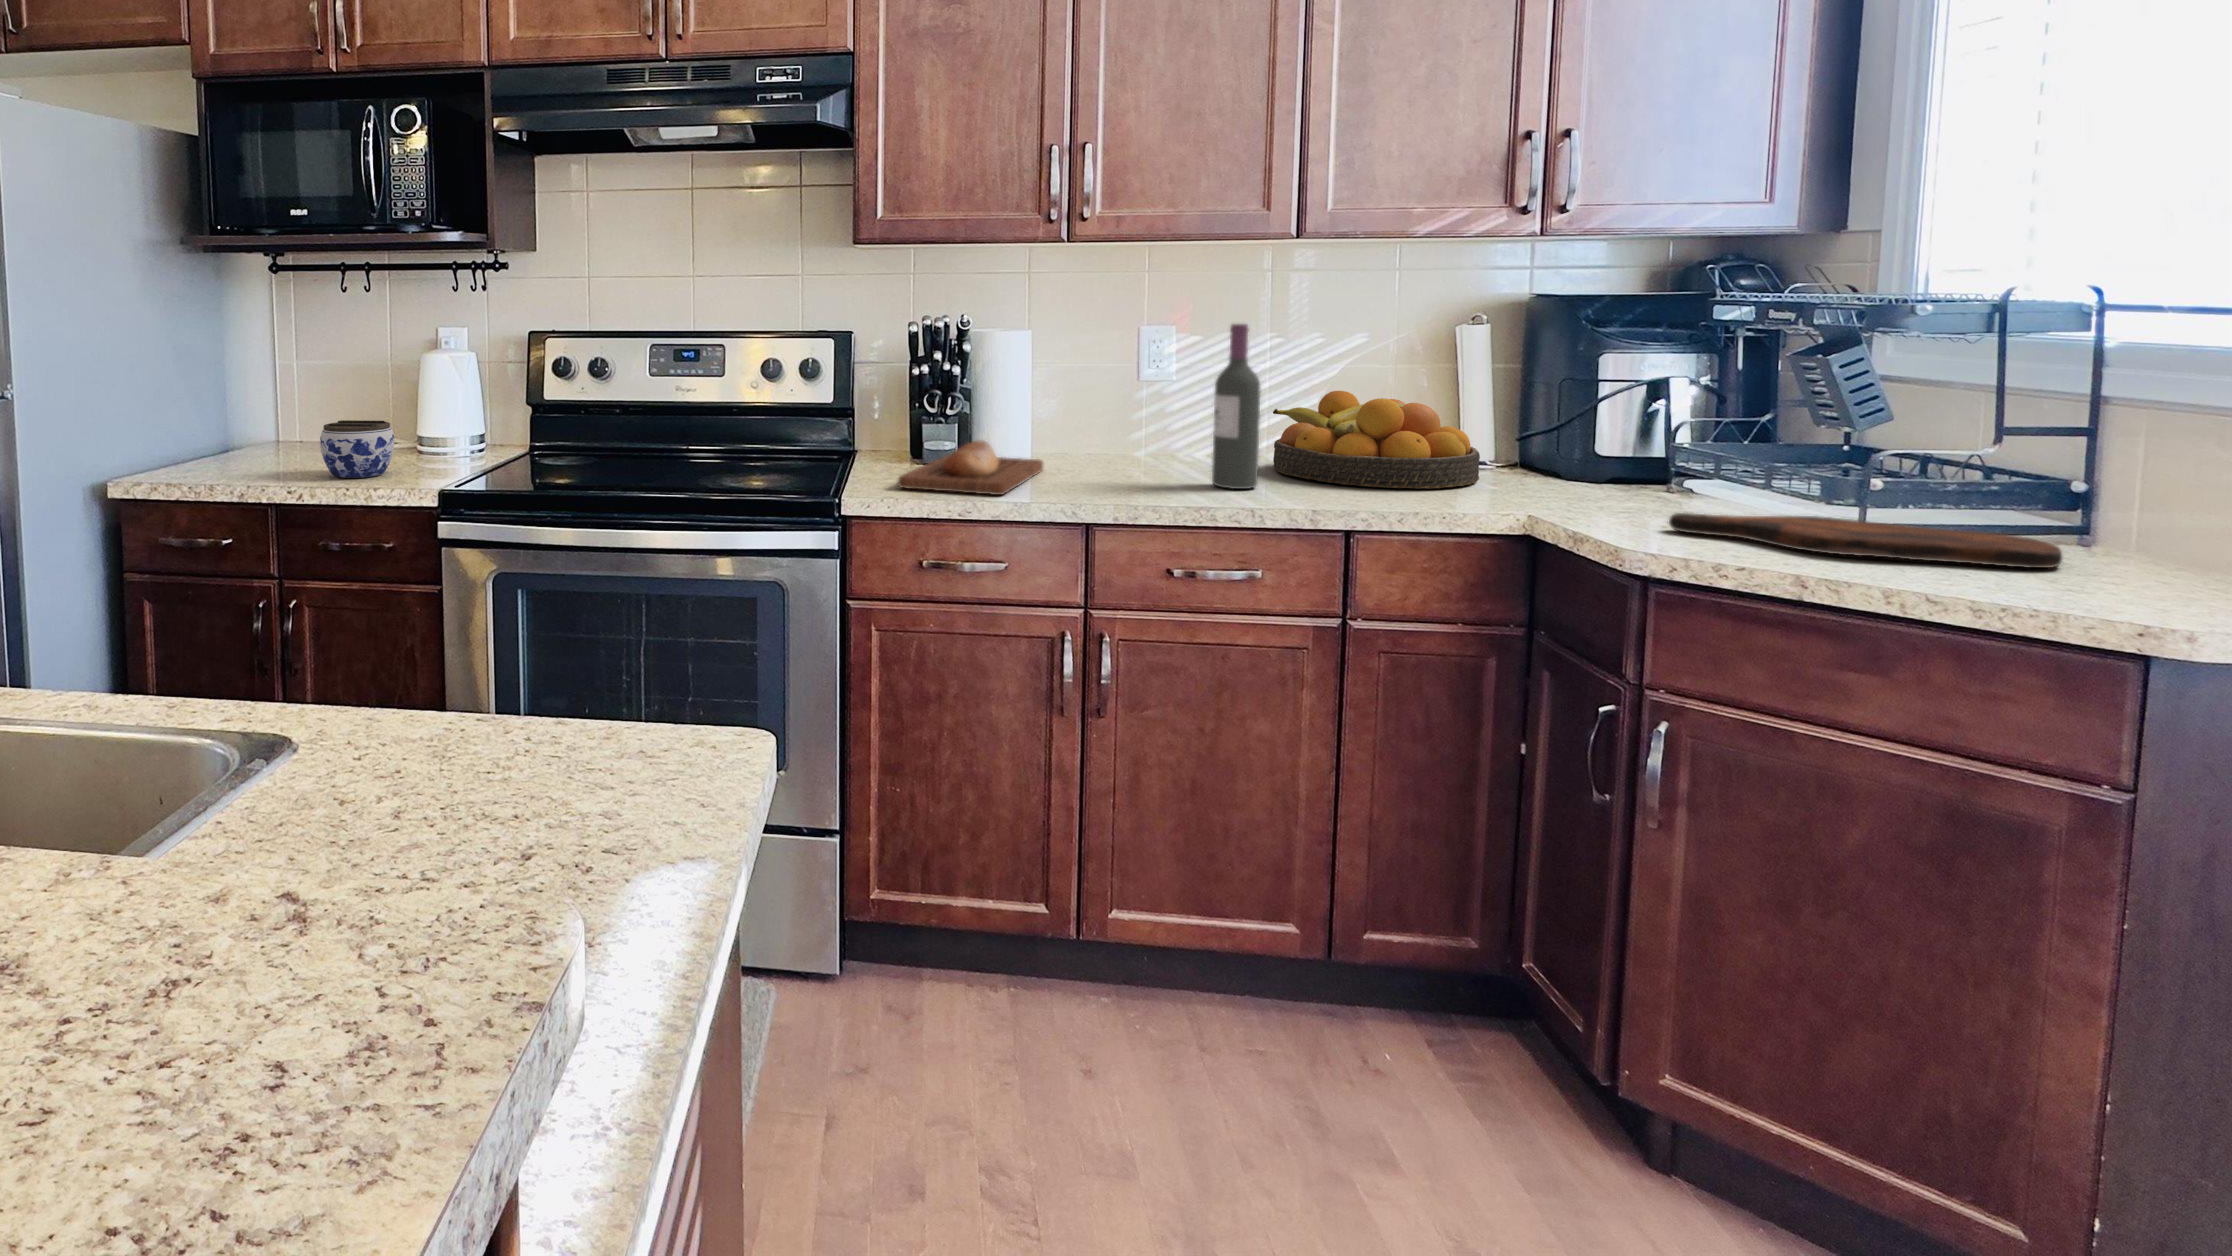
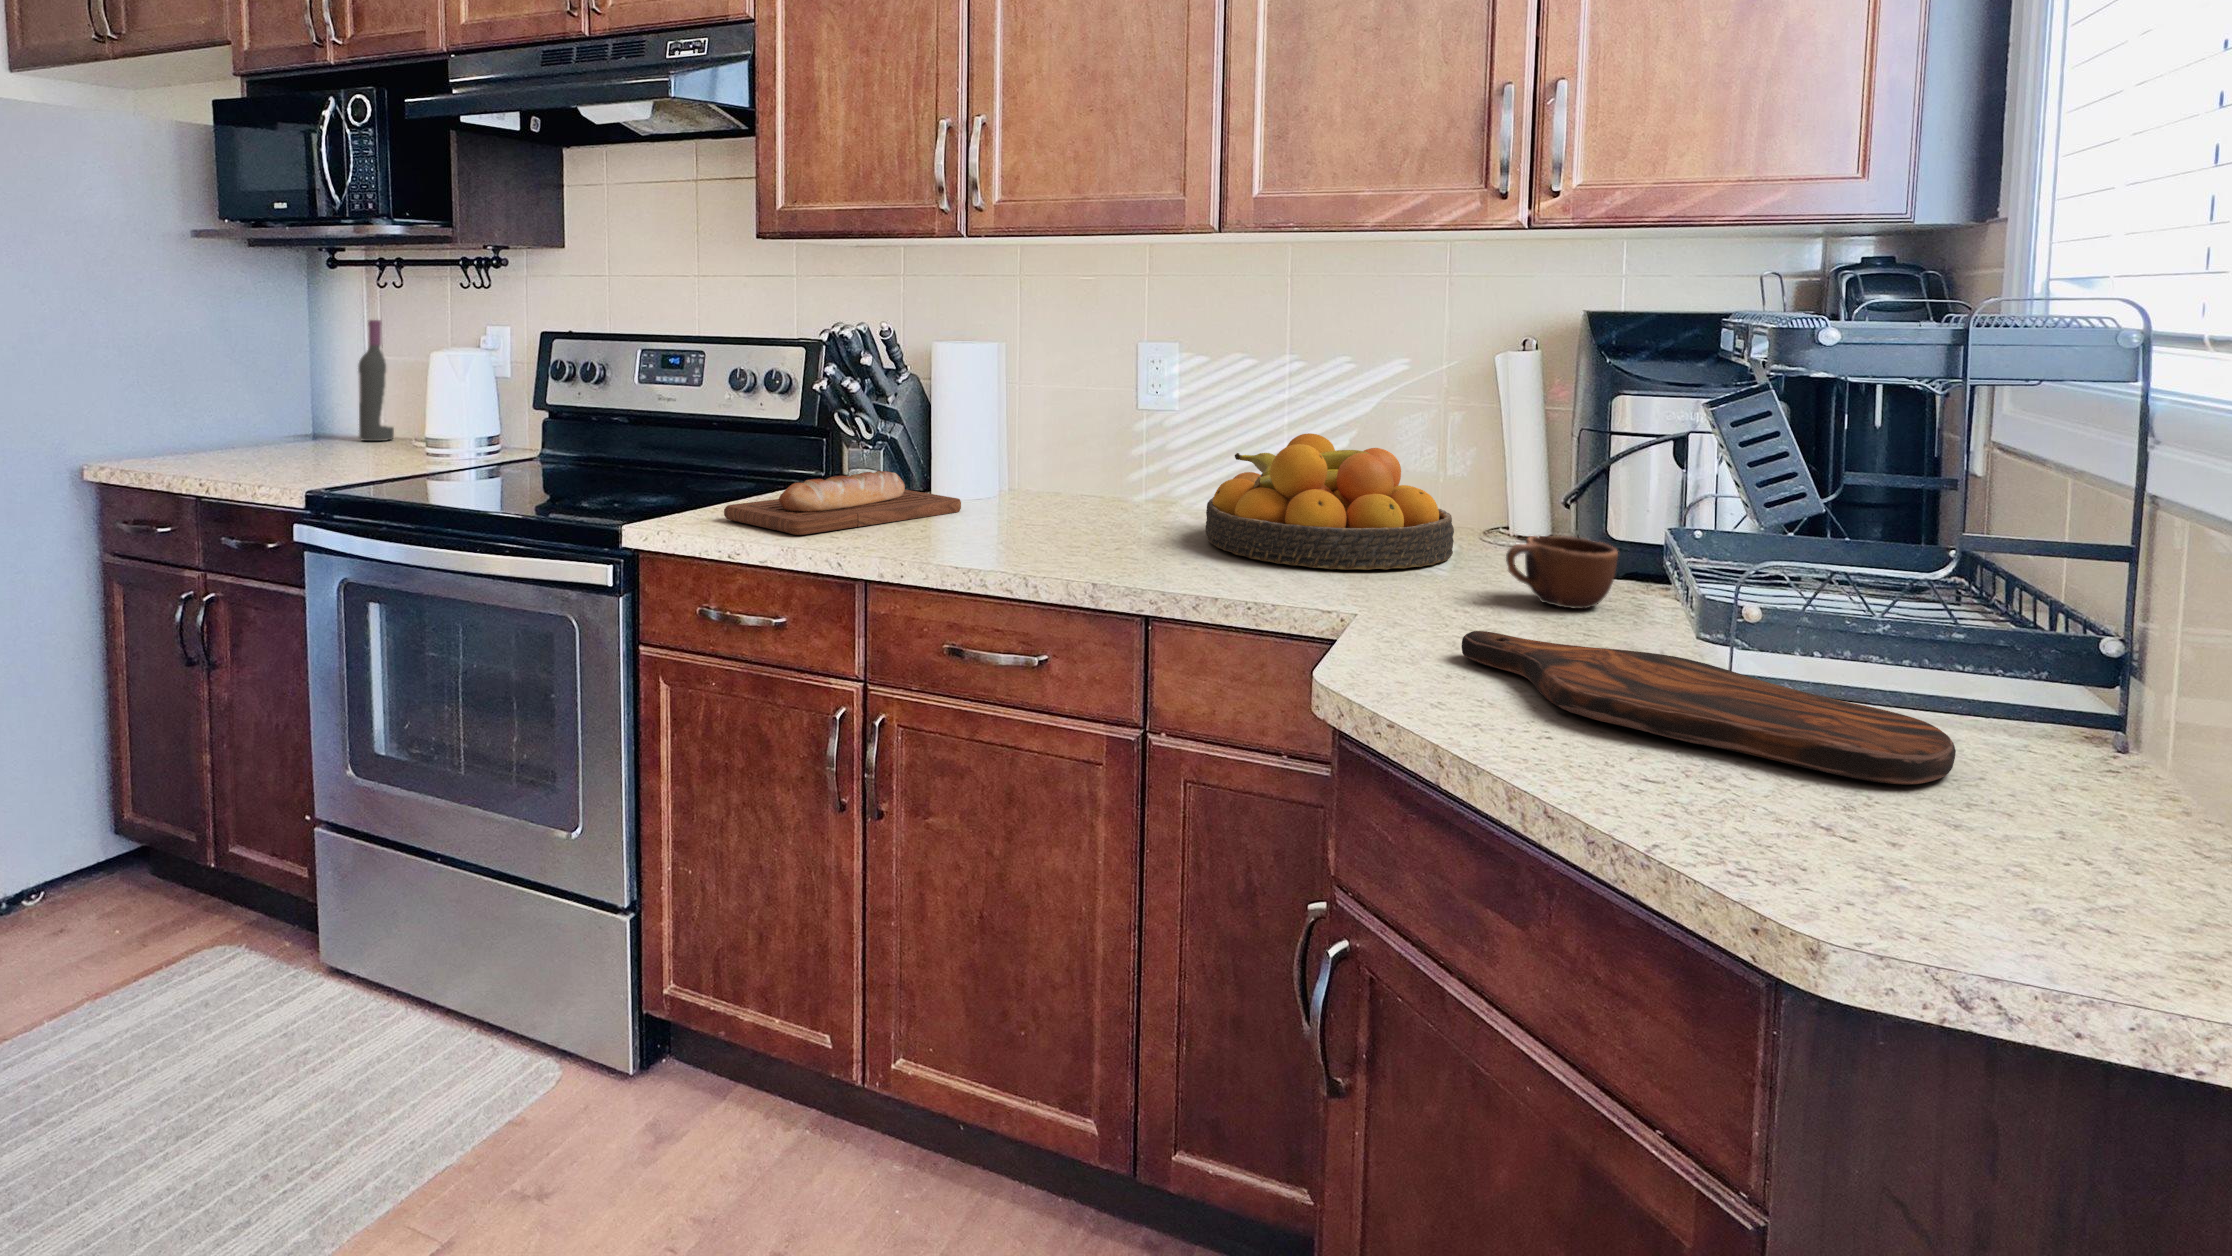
wine bottle: present [1212,324,1261,489] -> present [358,320,394,441]
jar: present [320,420,394,478] -> none [275,414,358,472]
mug: none [1591,452,1664,500] -> present [1506,536,1618,609]

